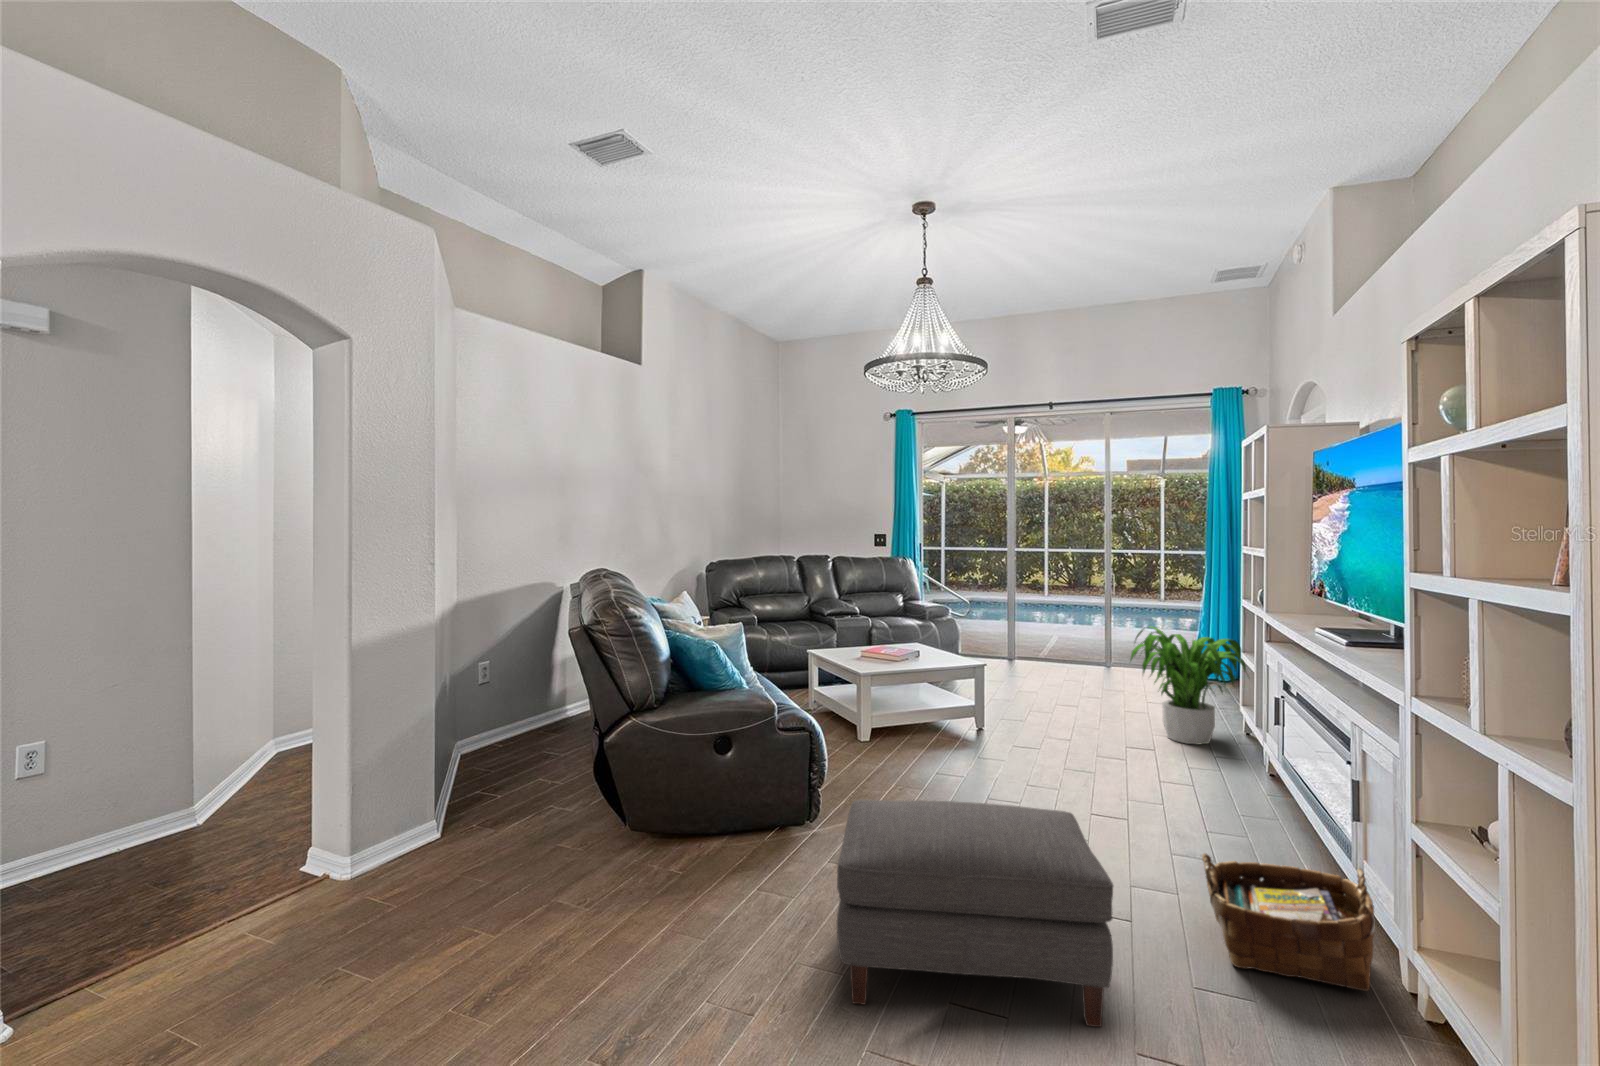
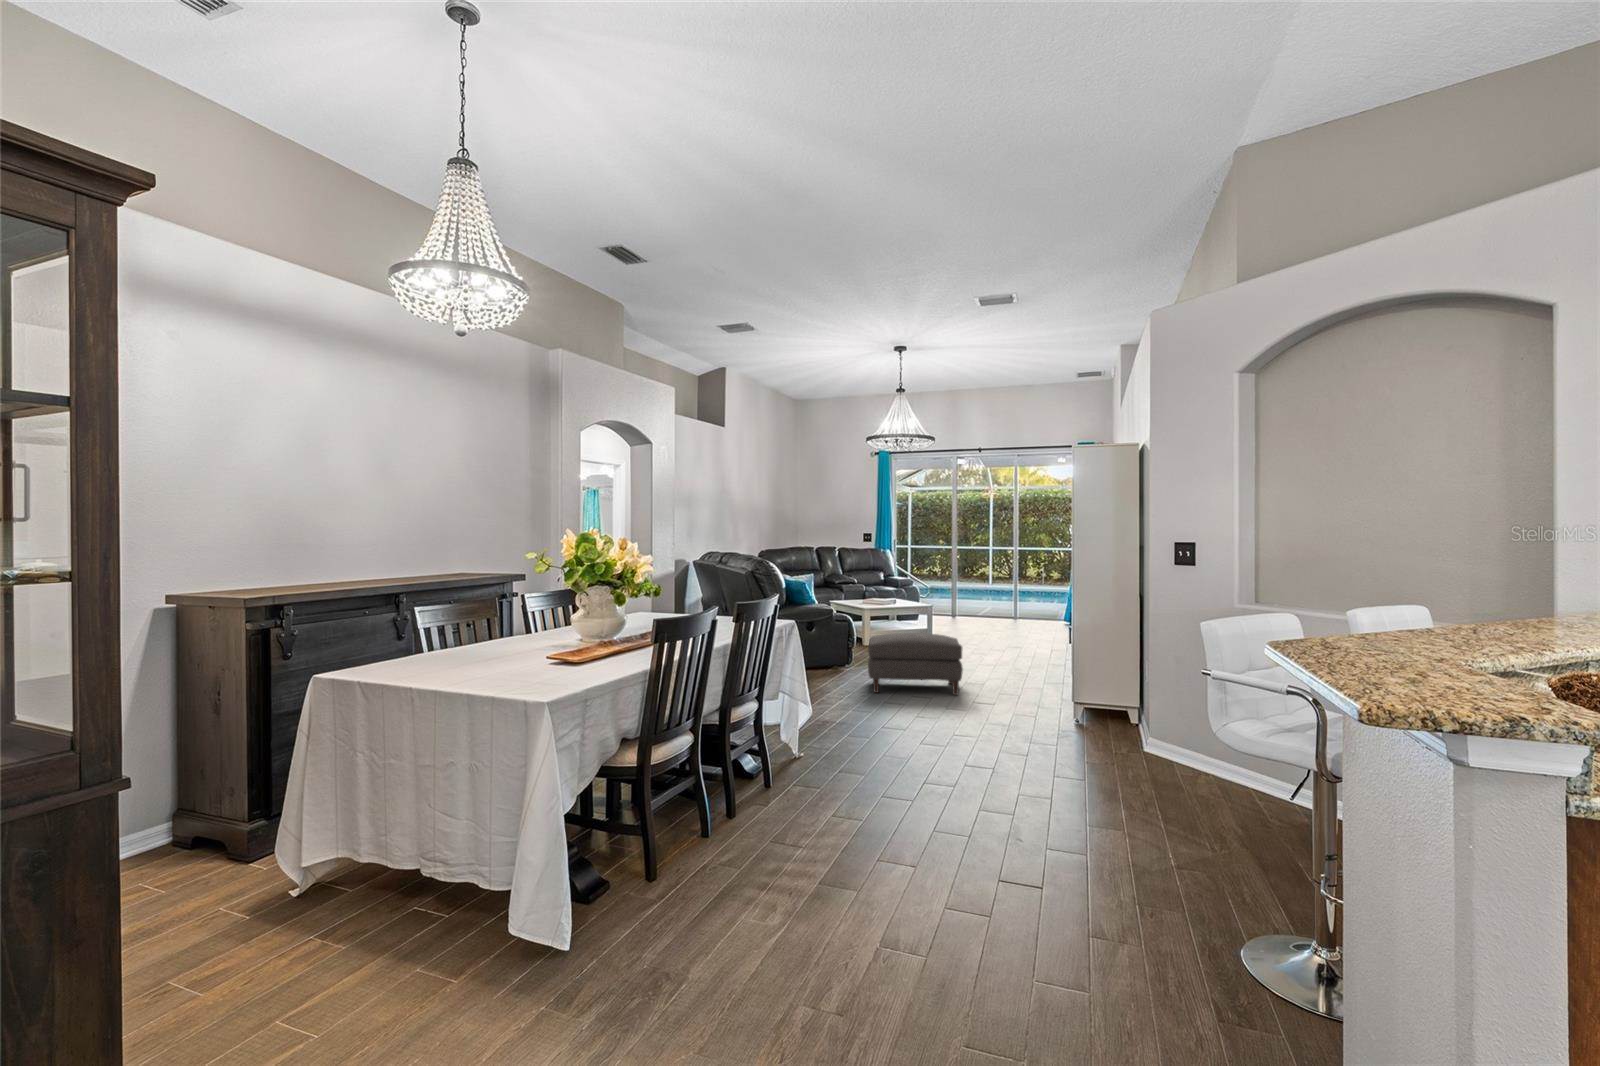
potted plant: present [1130,626,1246,744] -> none [1014,585,1074,648]
woven basket: present [1202,854,1374,991] -> none [1004,652,1061,689]

